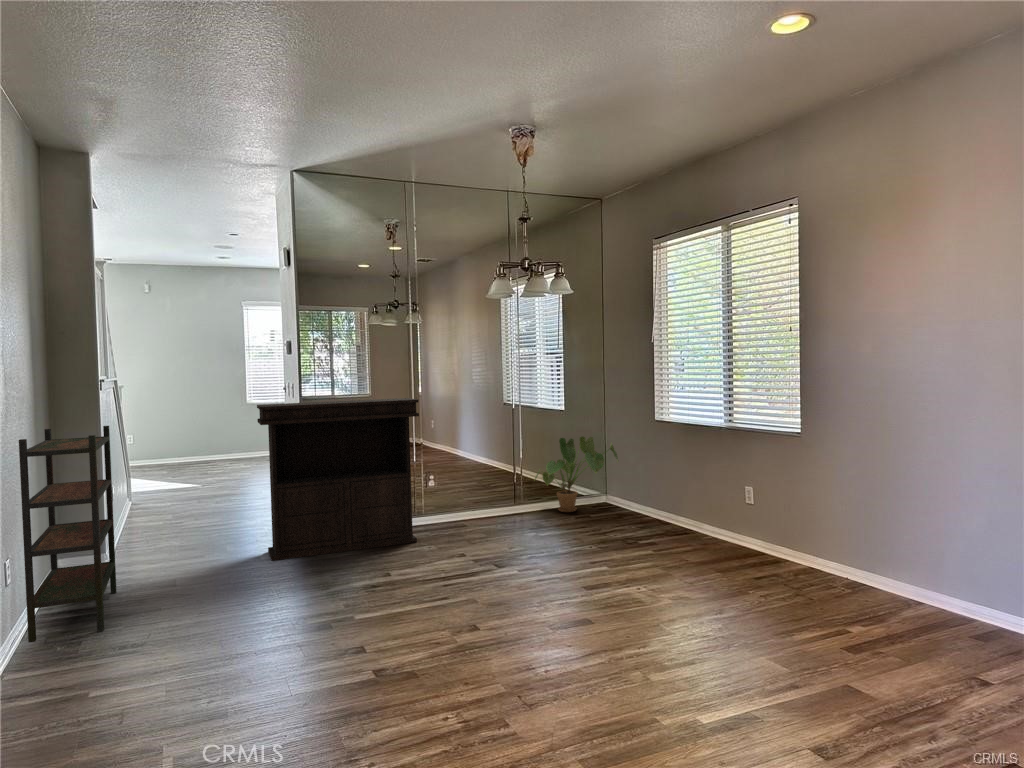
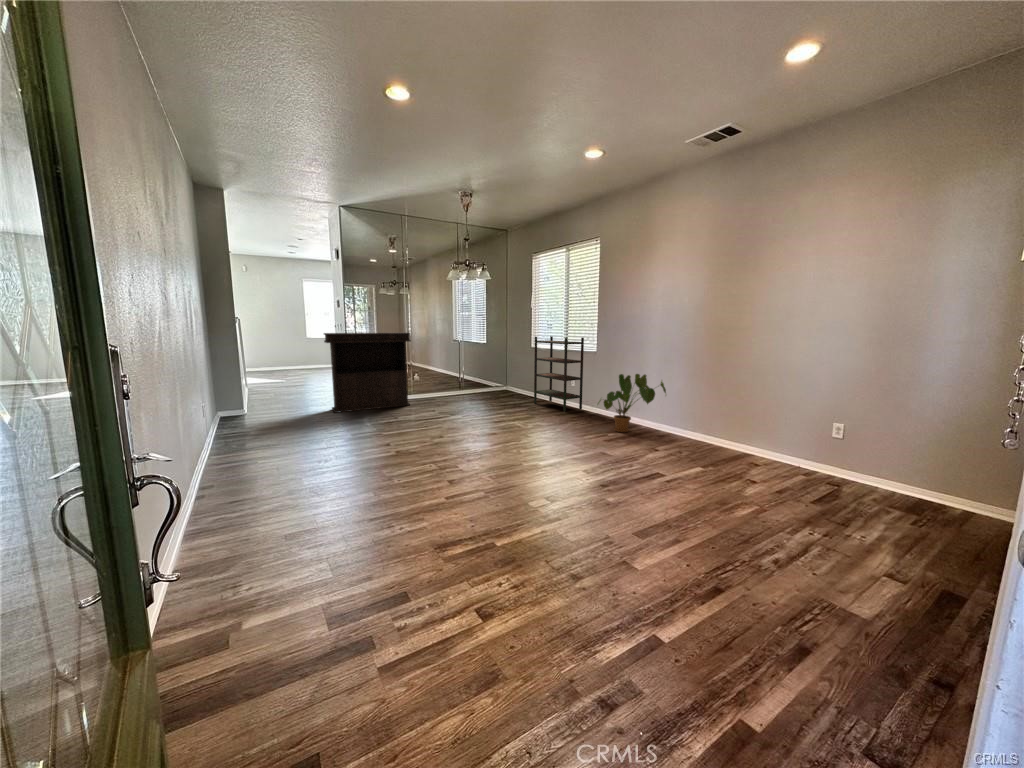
bookshelf: present [19,426,117,642] -> present [534,336,584,412]
house plant: present [535,437,618,512] -> present [598,374,666,432]

